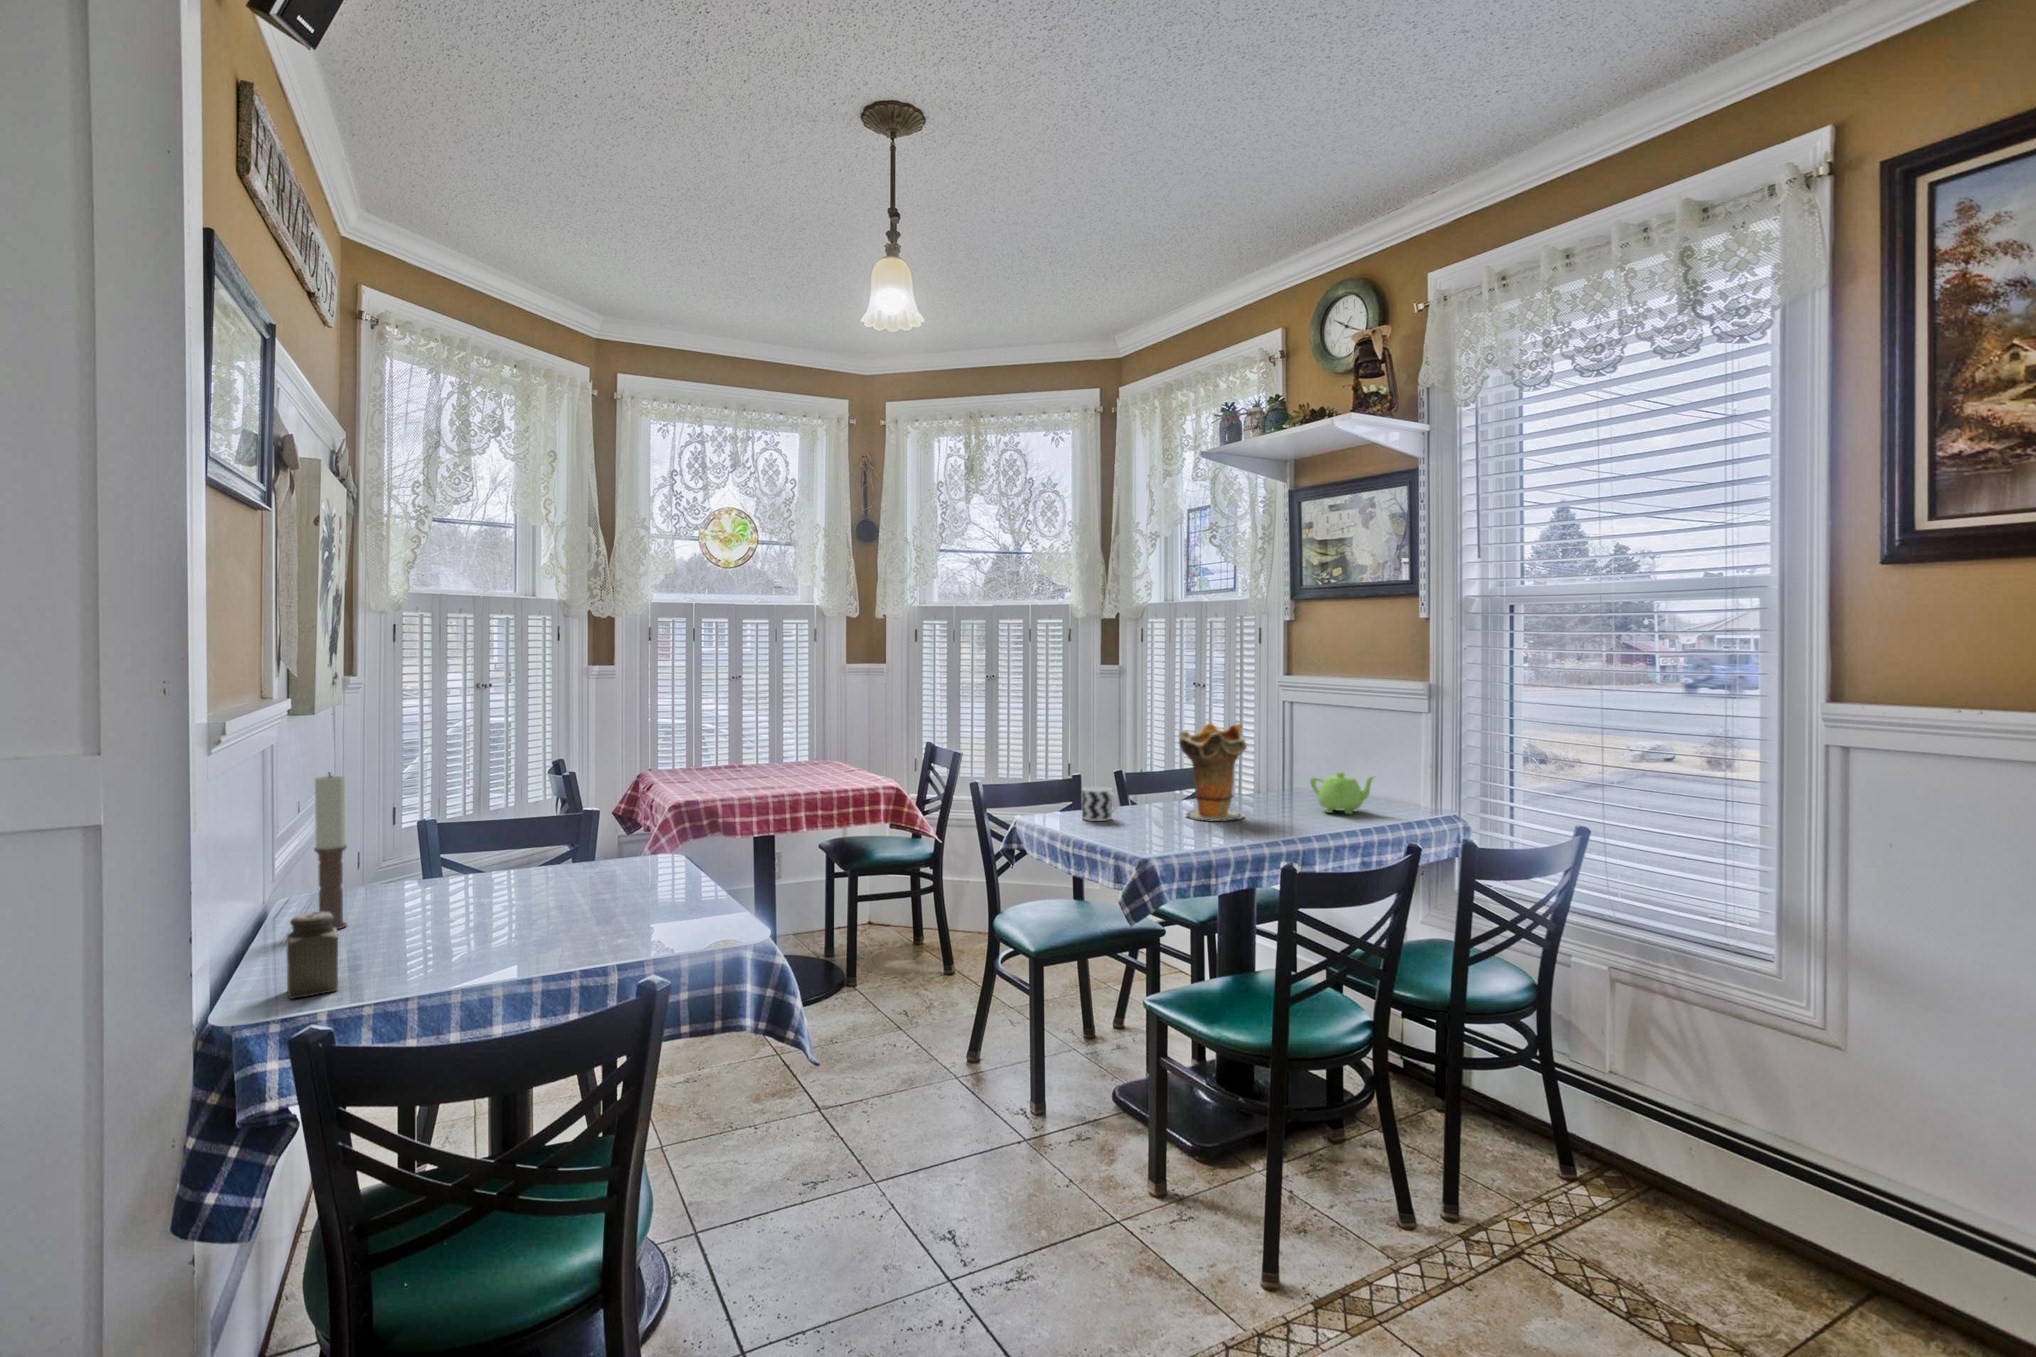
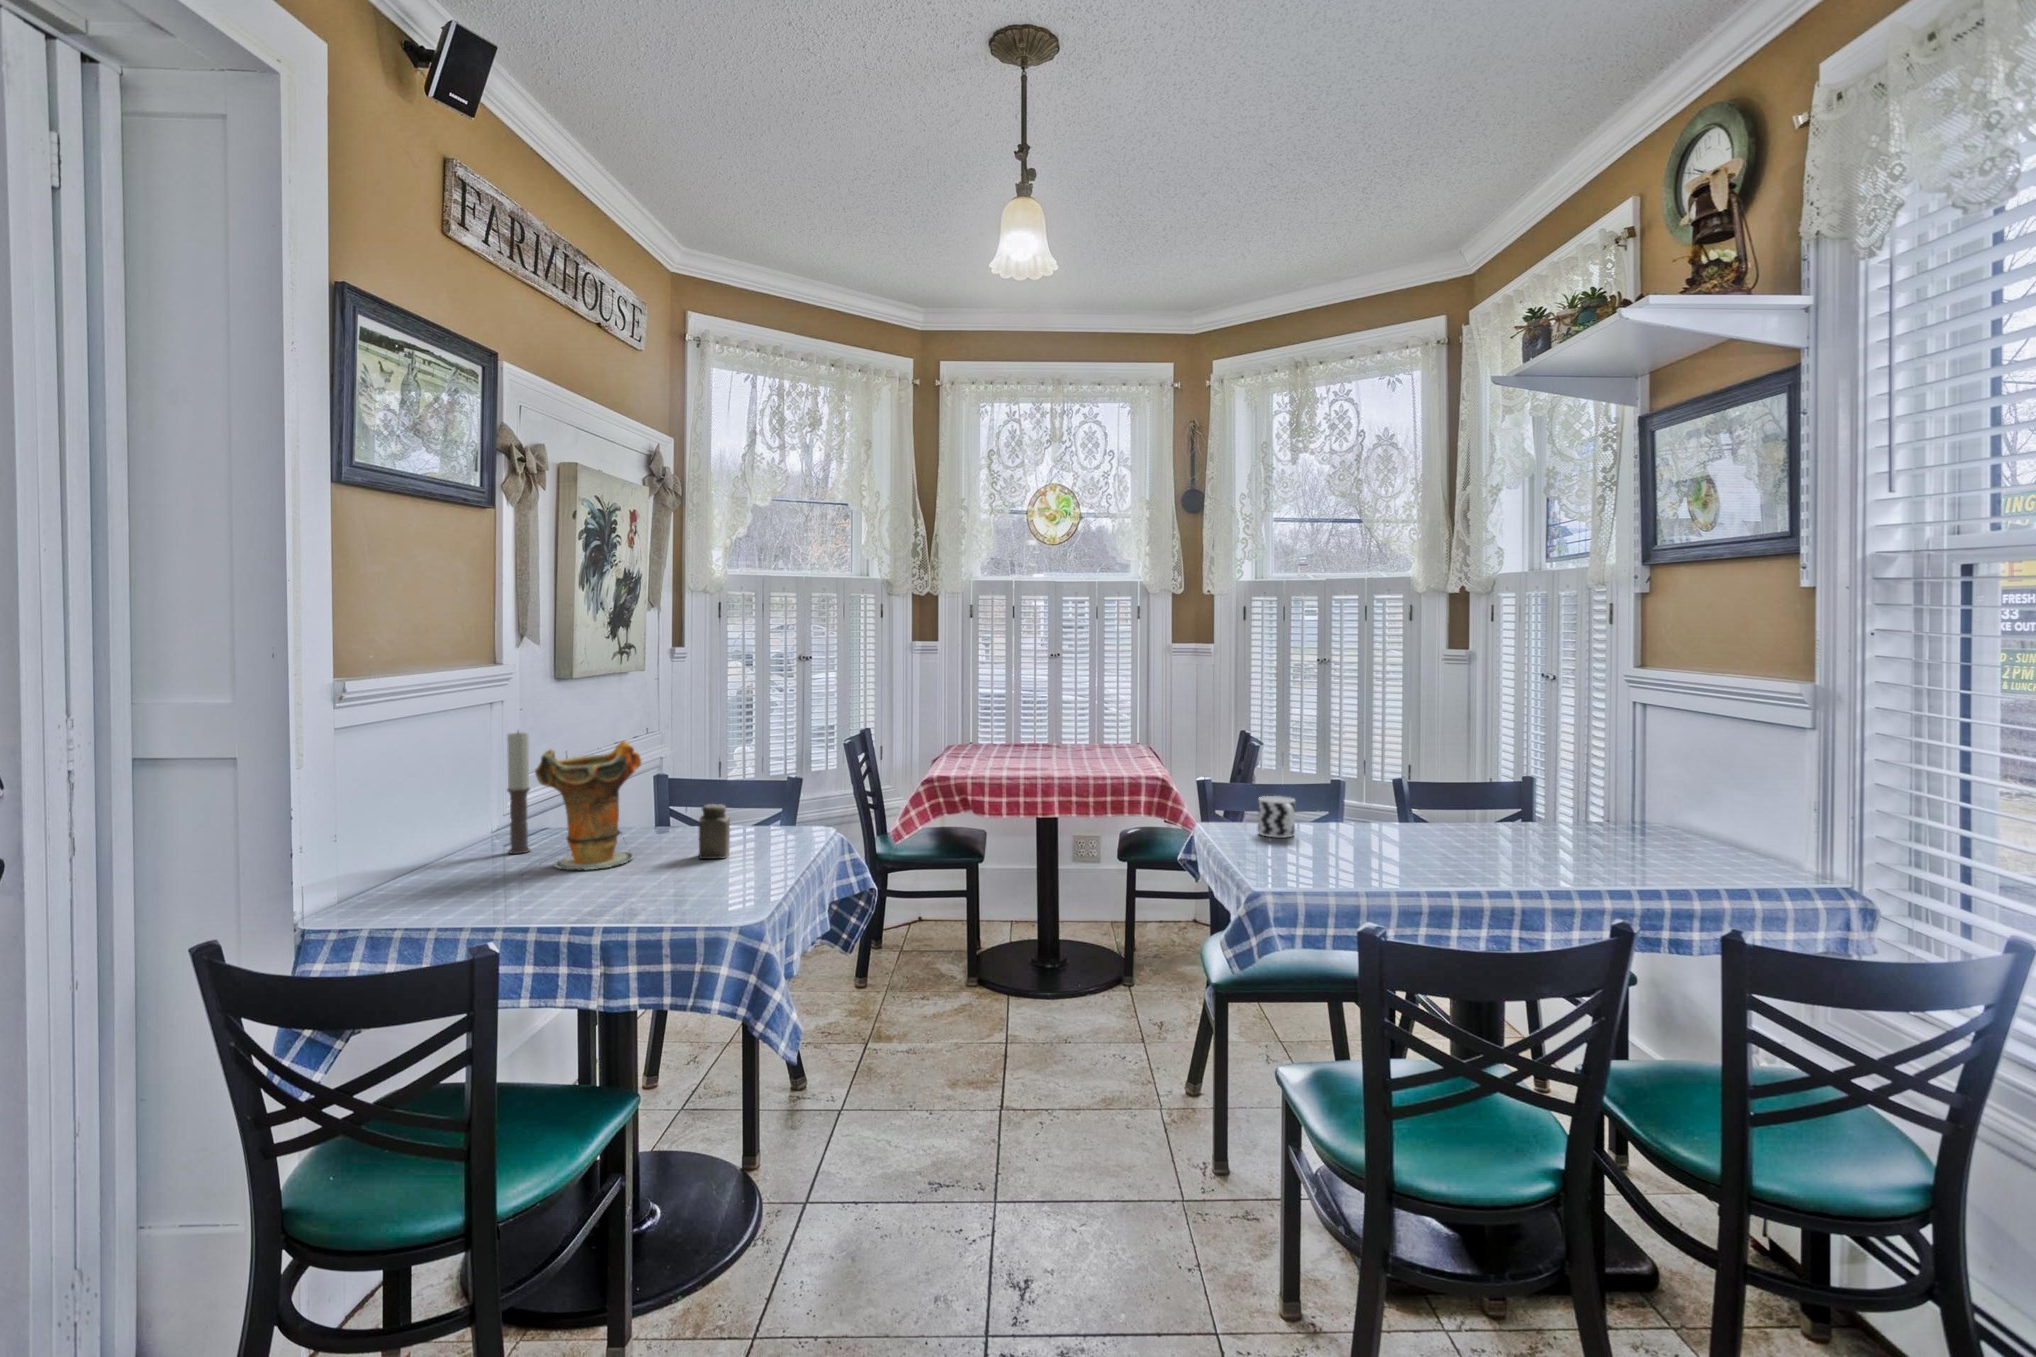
decorative vase: present [1179,723,1247,821] -> present [535,741,641,869]
teapot: present [1310,772,1374,814] -> none [1587,806,1681,866]
salt shaker: present [287,912,338,999] -> present [699,804,730,859]

